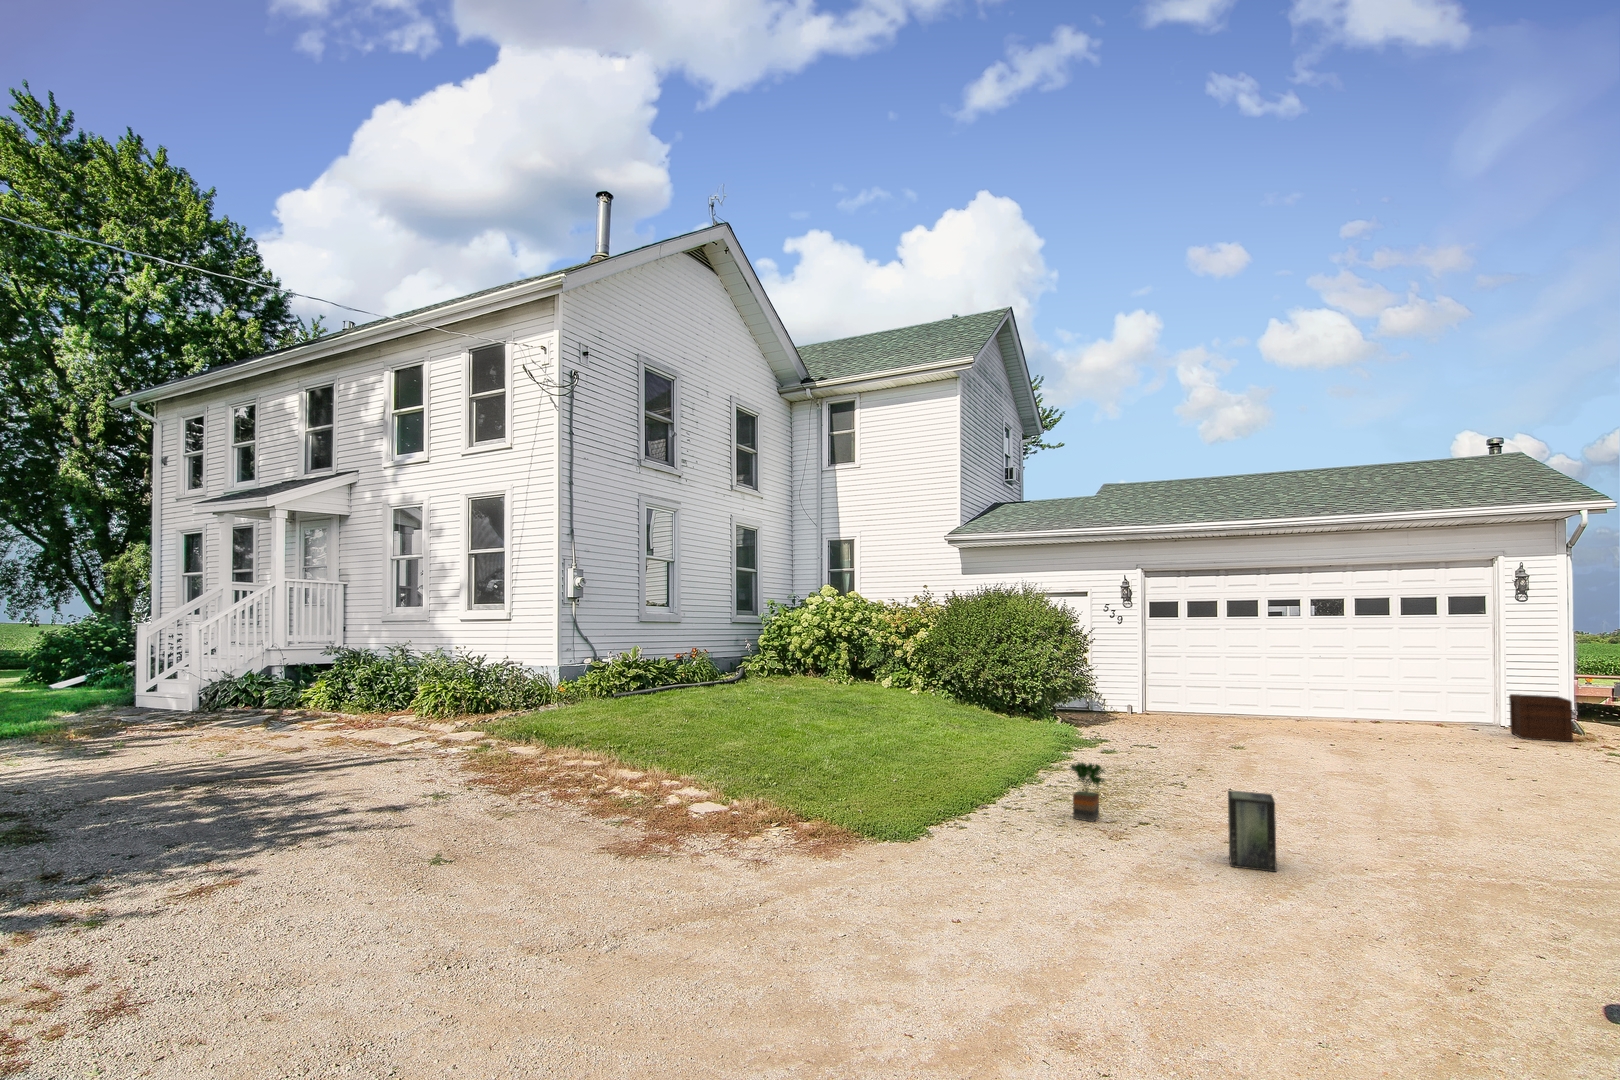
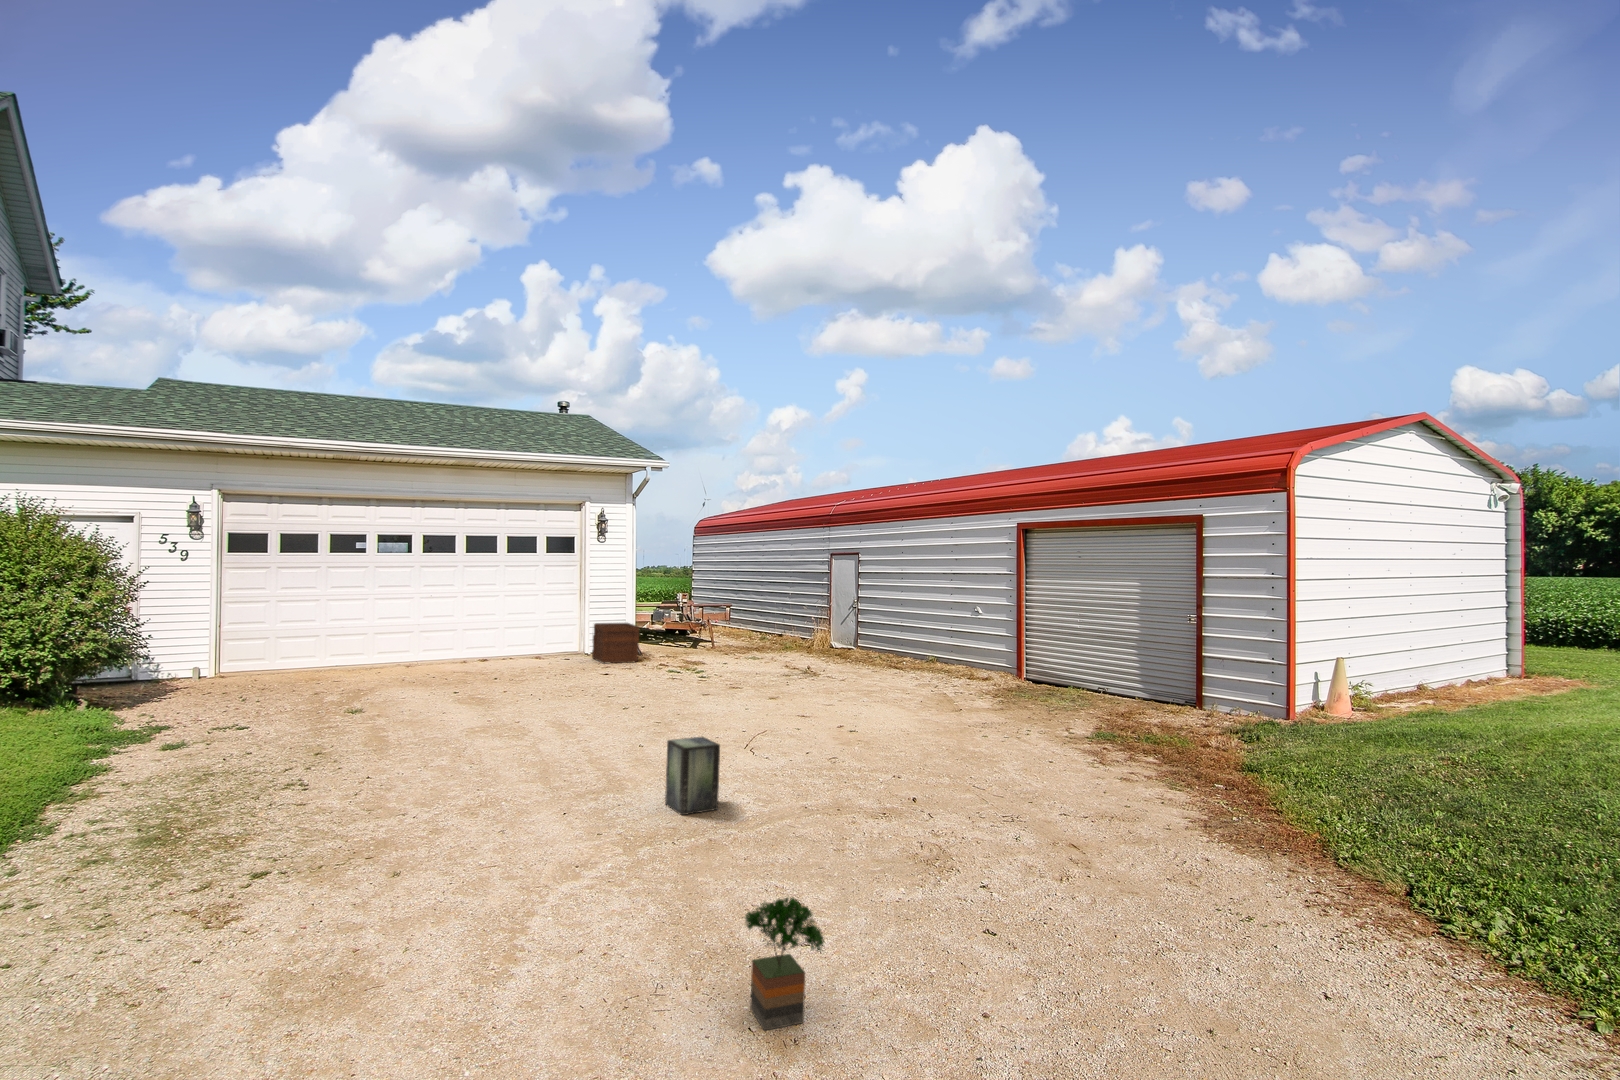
potted tree: present [1070,762,1105,822] -> present [745,898,824,1030]
storage box: present [1228,790,1277,872] -> present [665,737,720,815]

